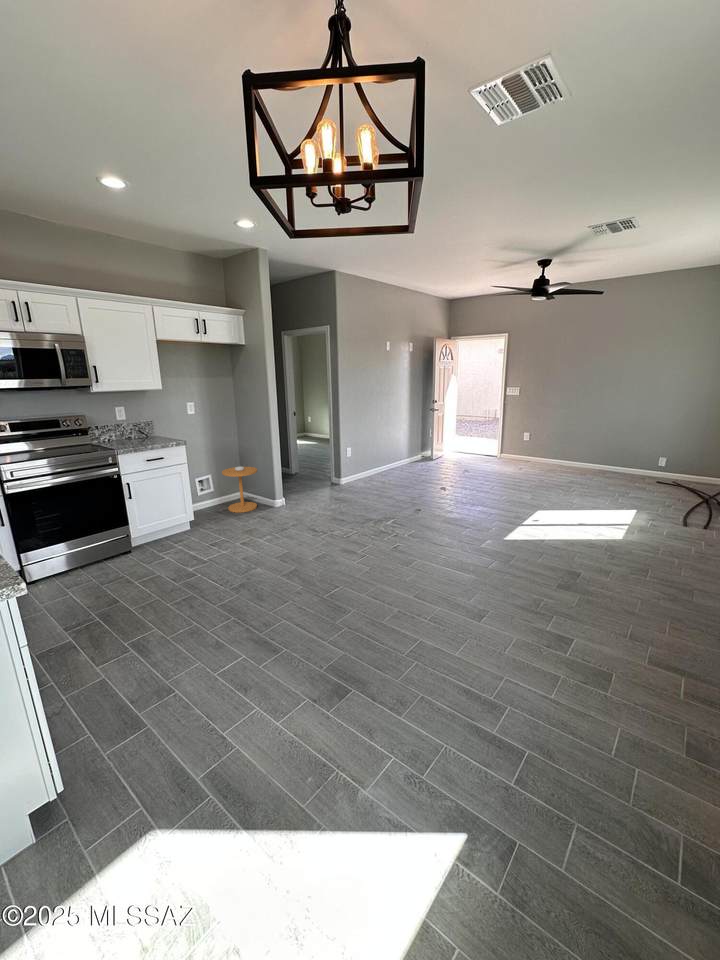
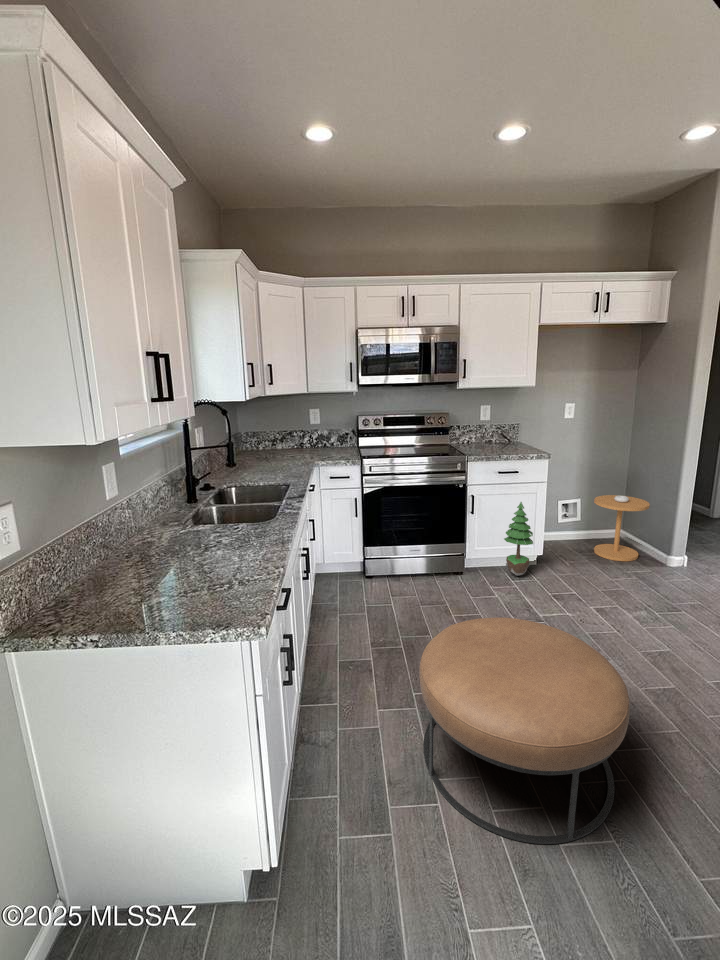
potted tree: none [162,481,187,541] -> present [504,502,533,576]
ottoman: none [132,552,276,687] -> present [419,618,630,844]

